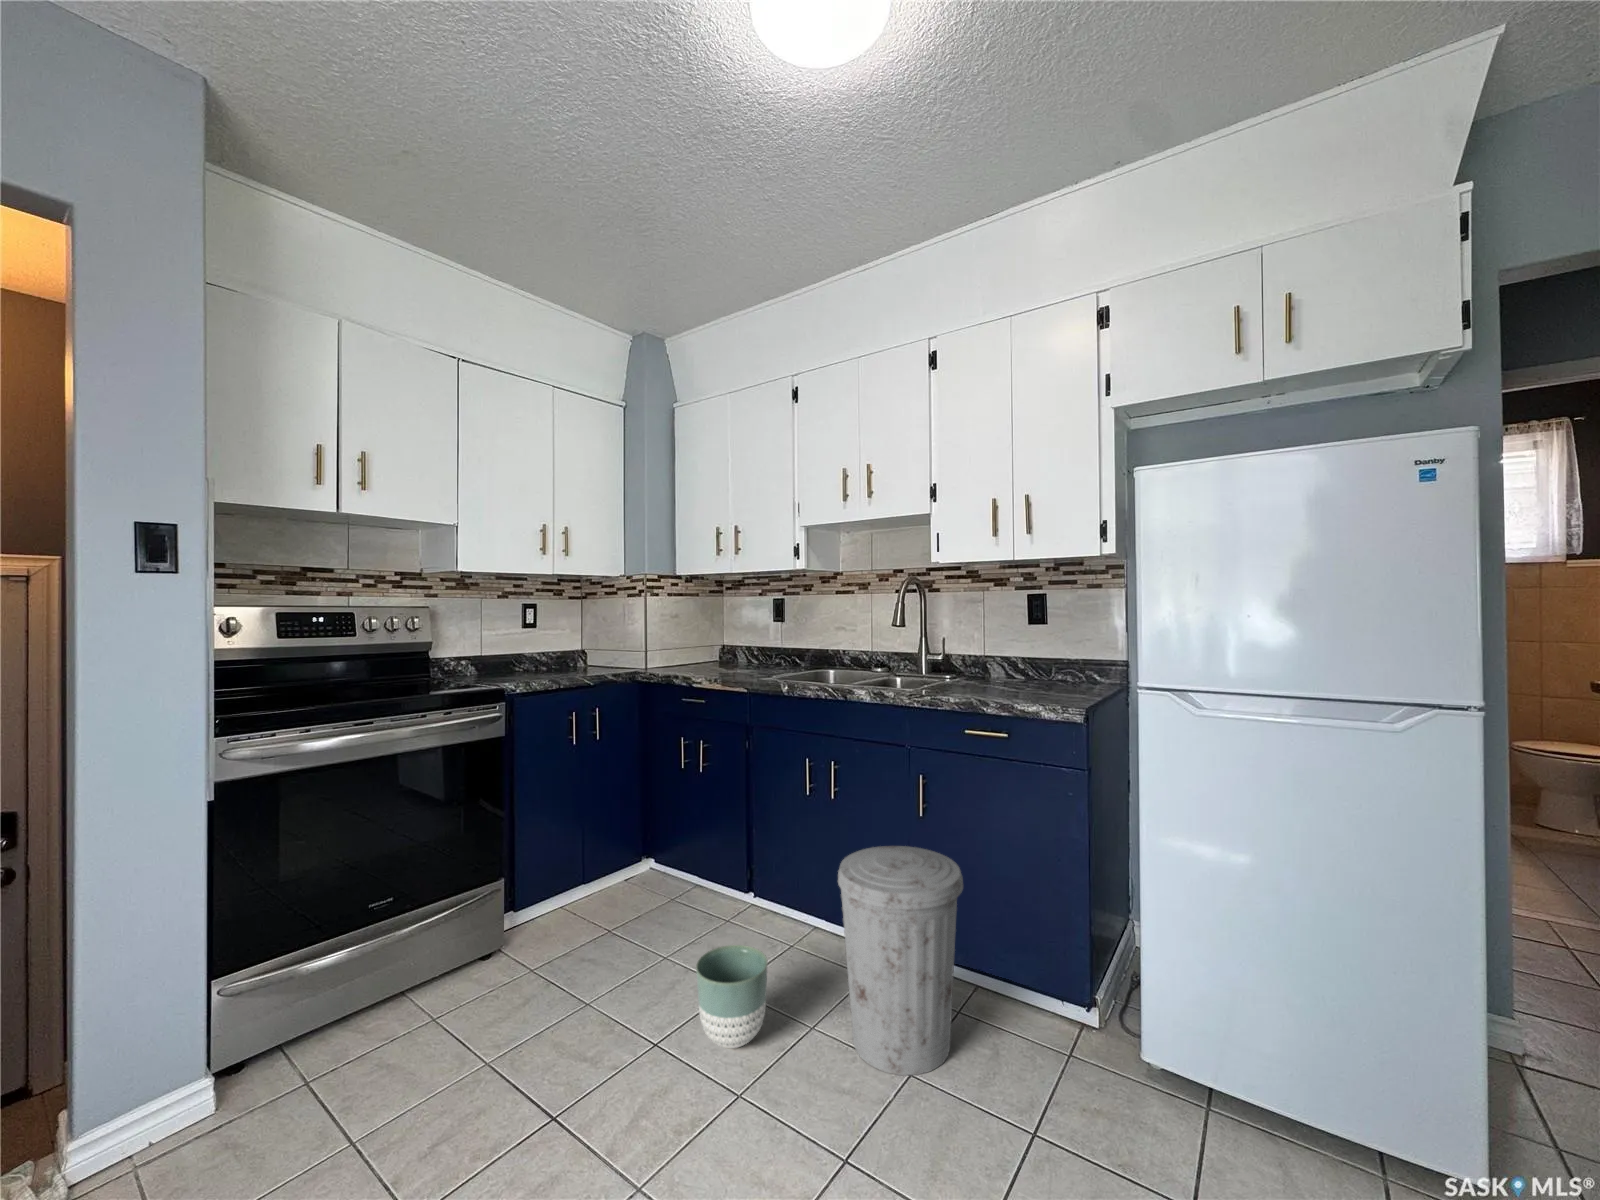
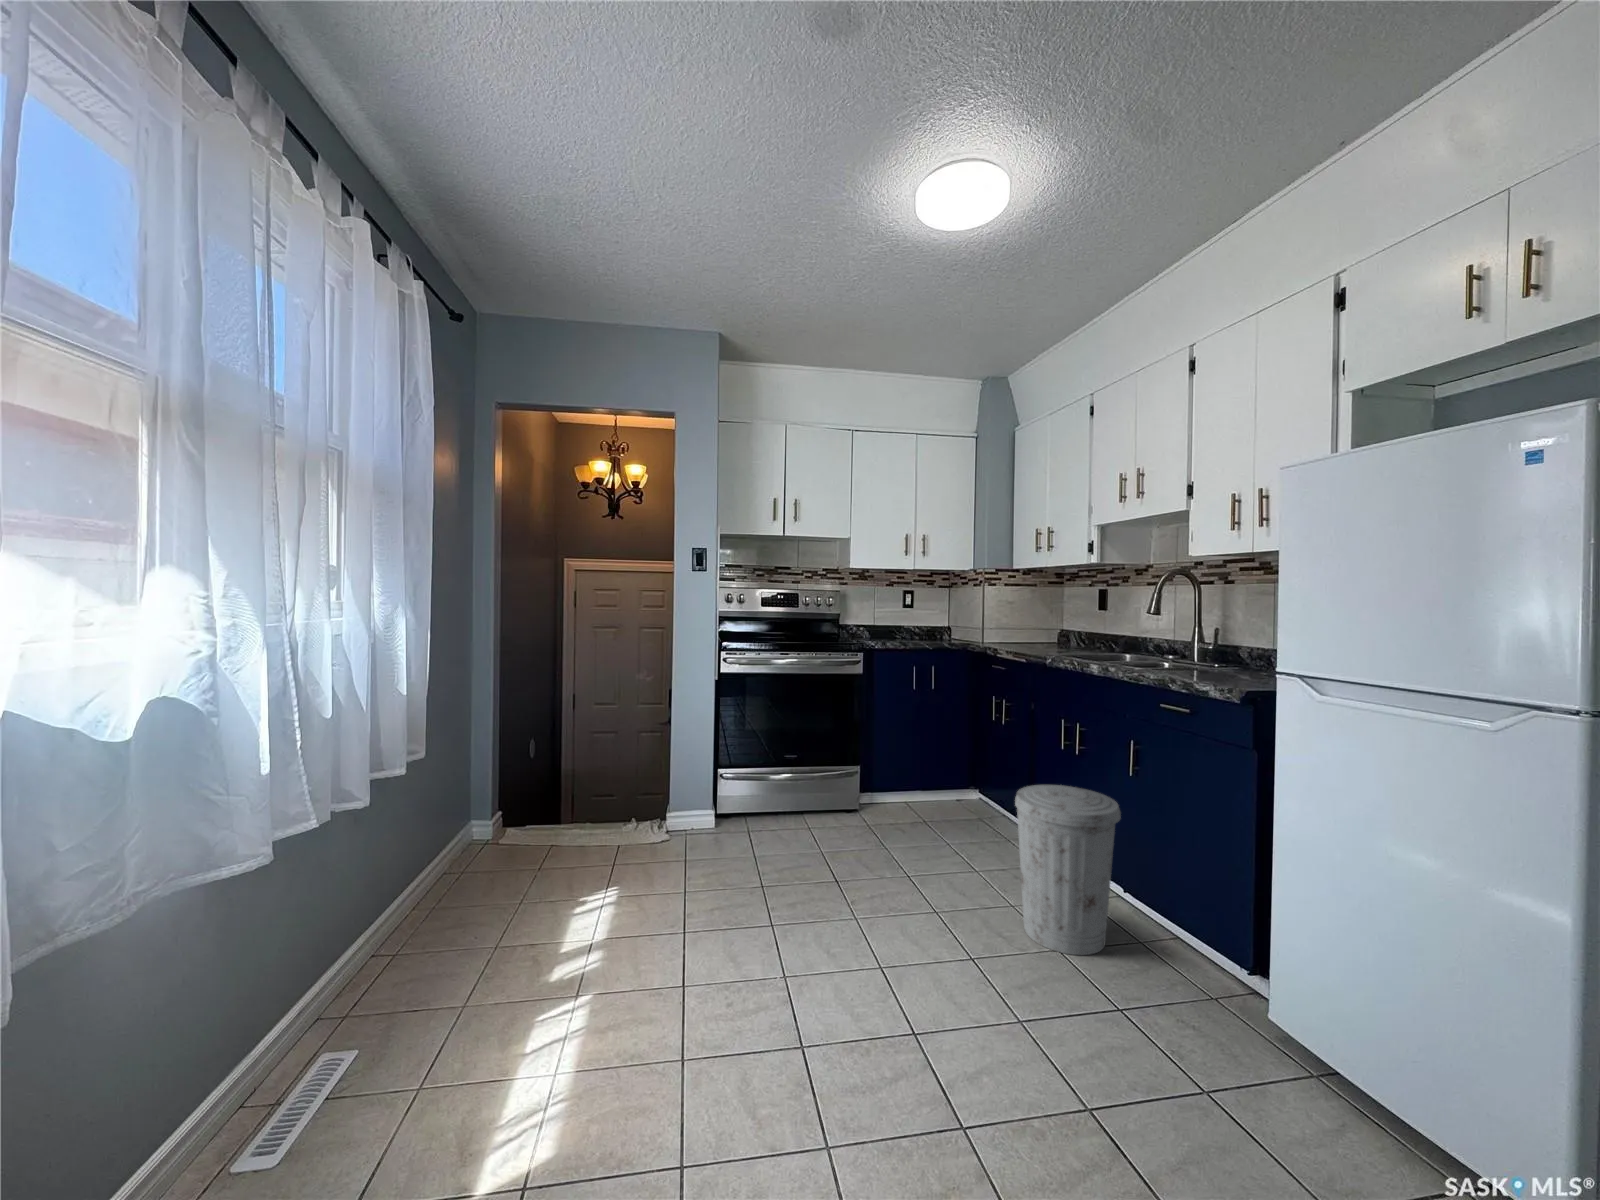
planter: present [696,945,768,1048] -> none [927,827,976,891]

